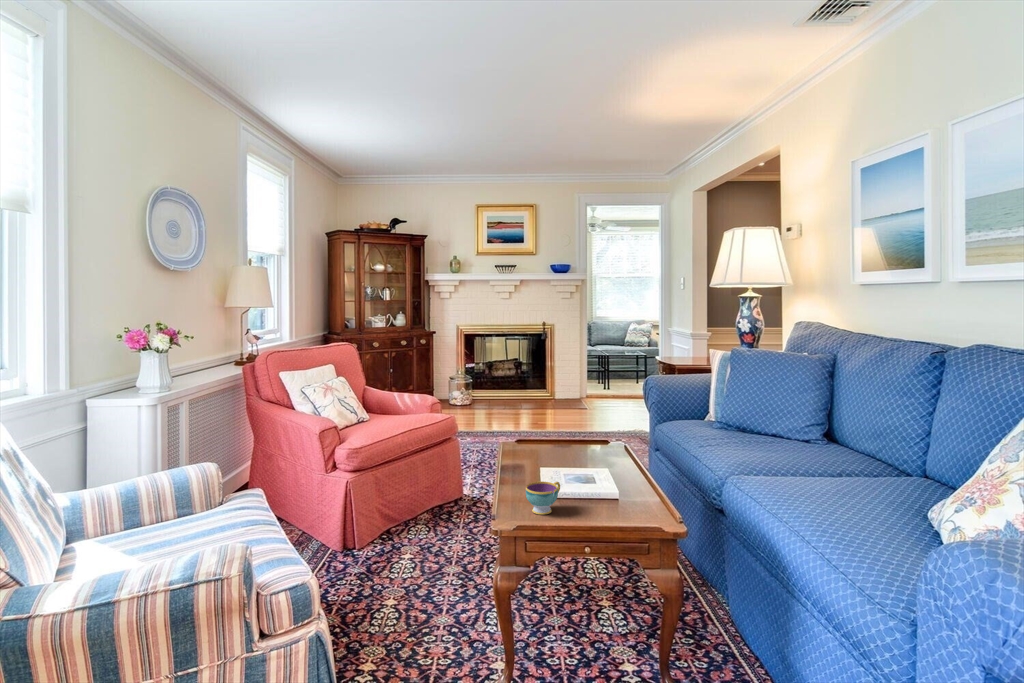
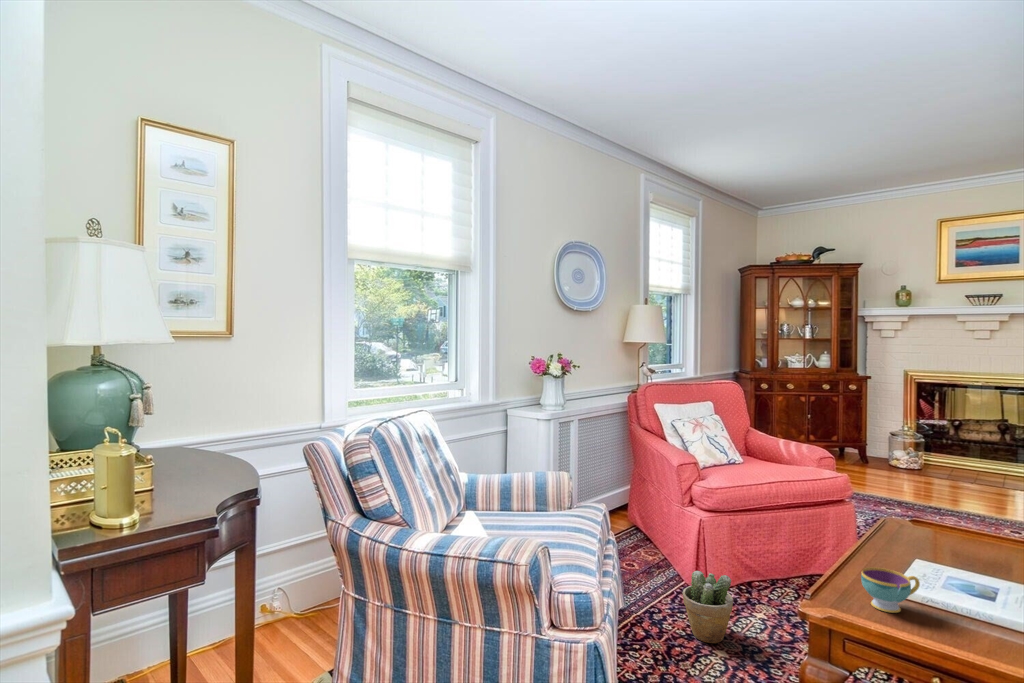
potted plant: none [347,528,396,599] -> present [683,571,733,643]

